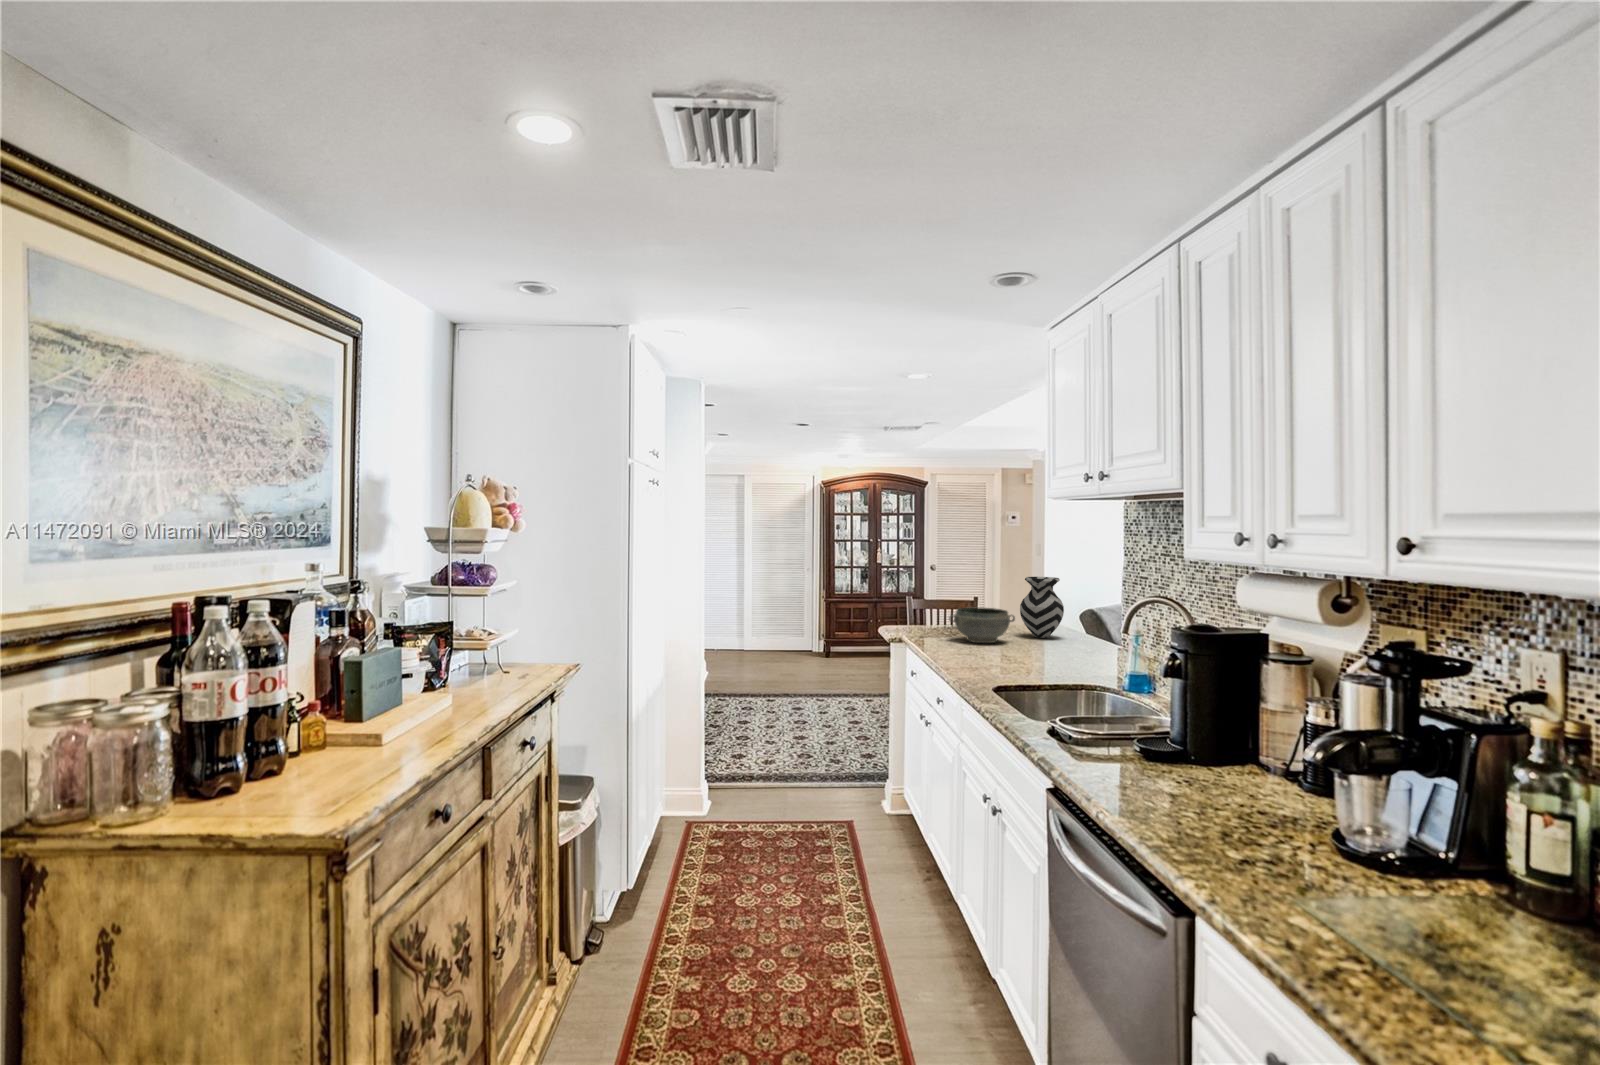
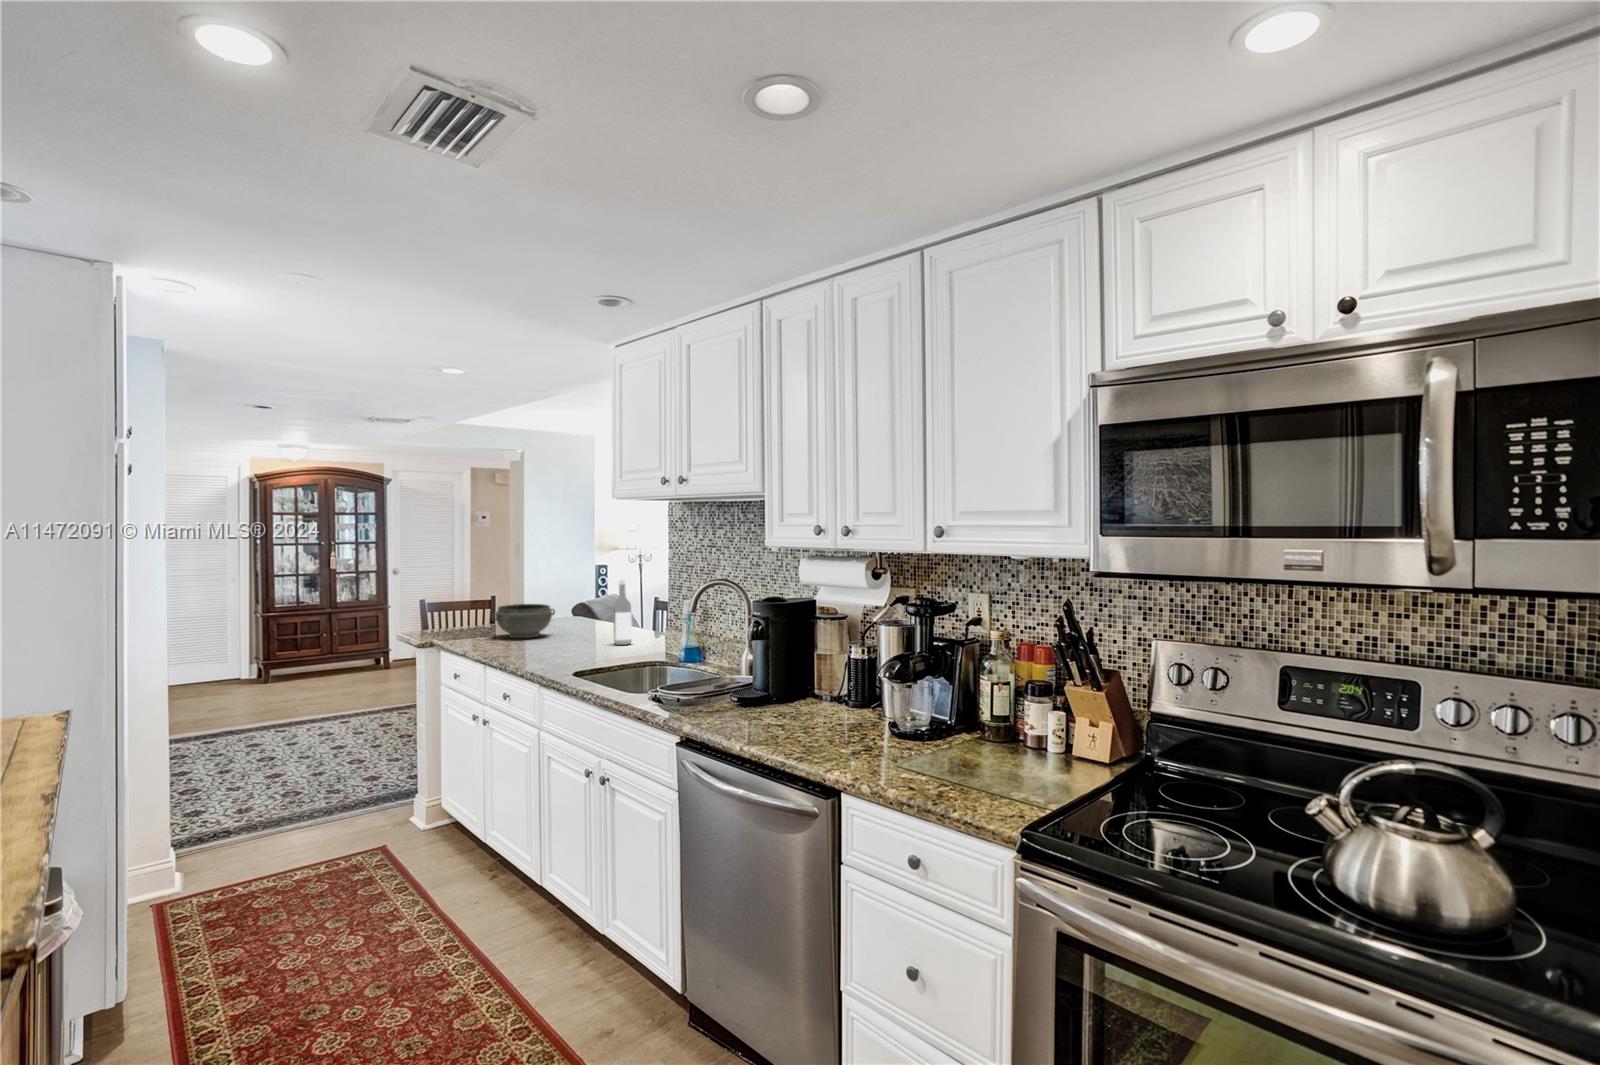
vase: present [1020,577,1064,638] -> none [554,571,595,628]
wine bottle: none [1065,589,1086,662] -> present [613,580,632,645]

